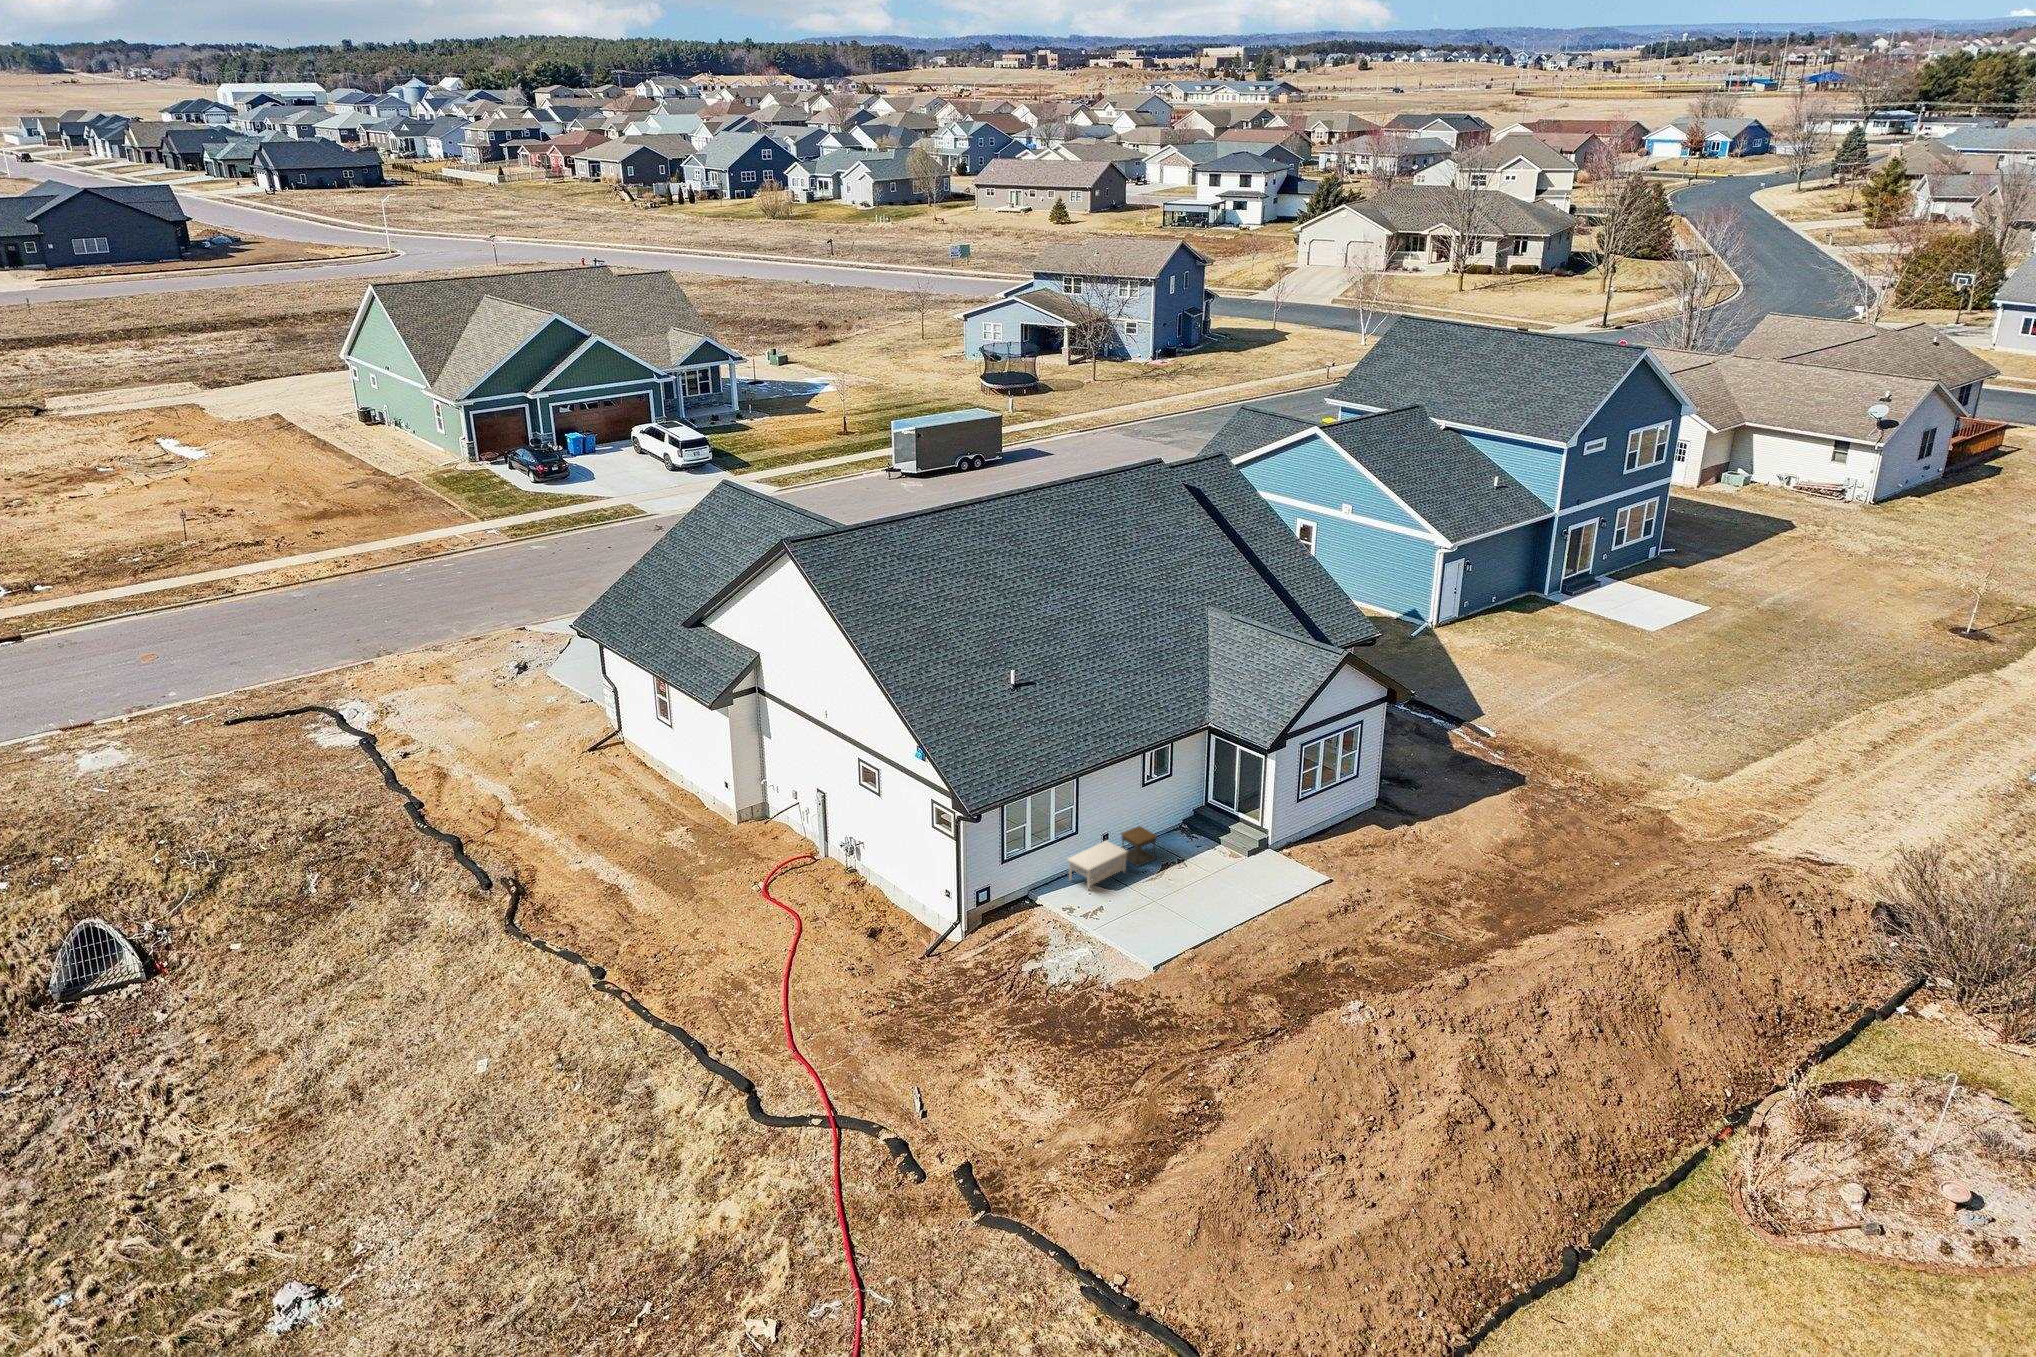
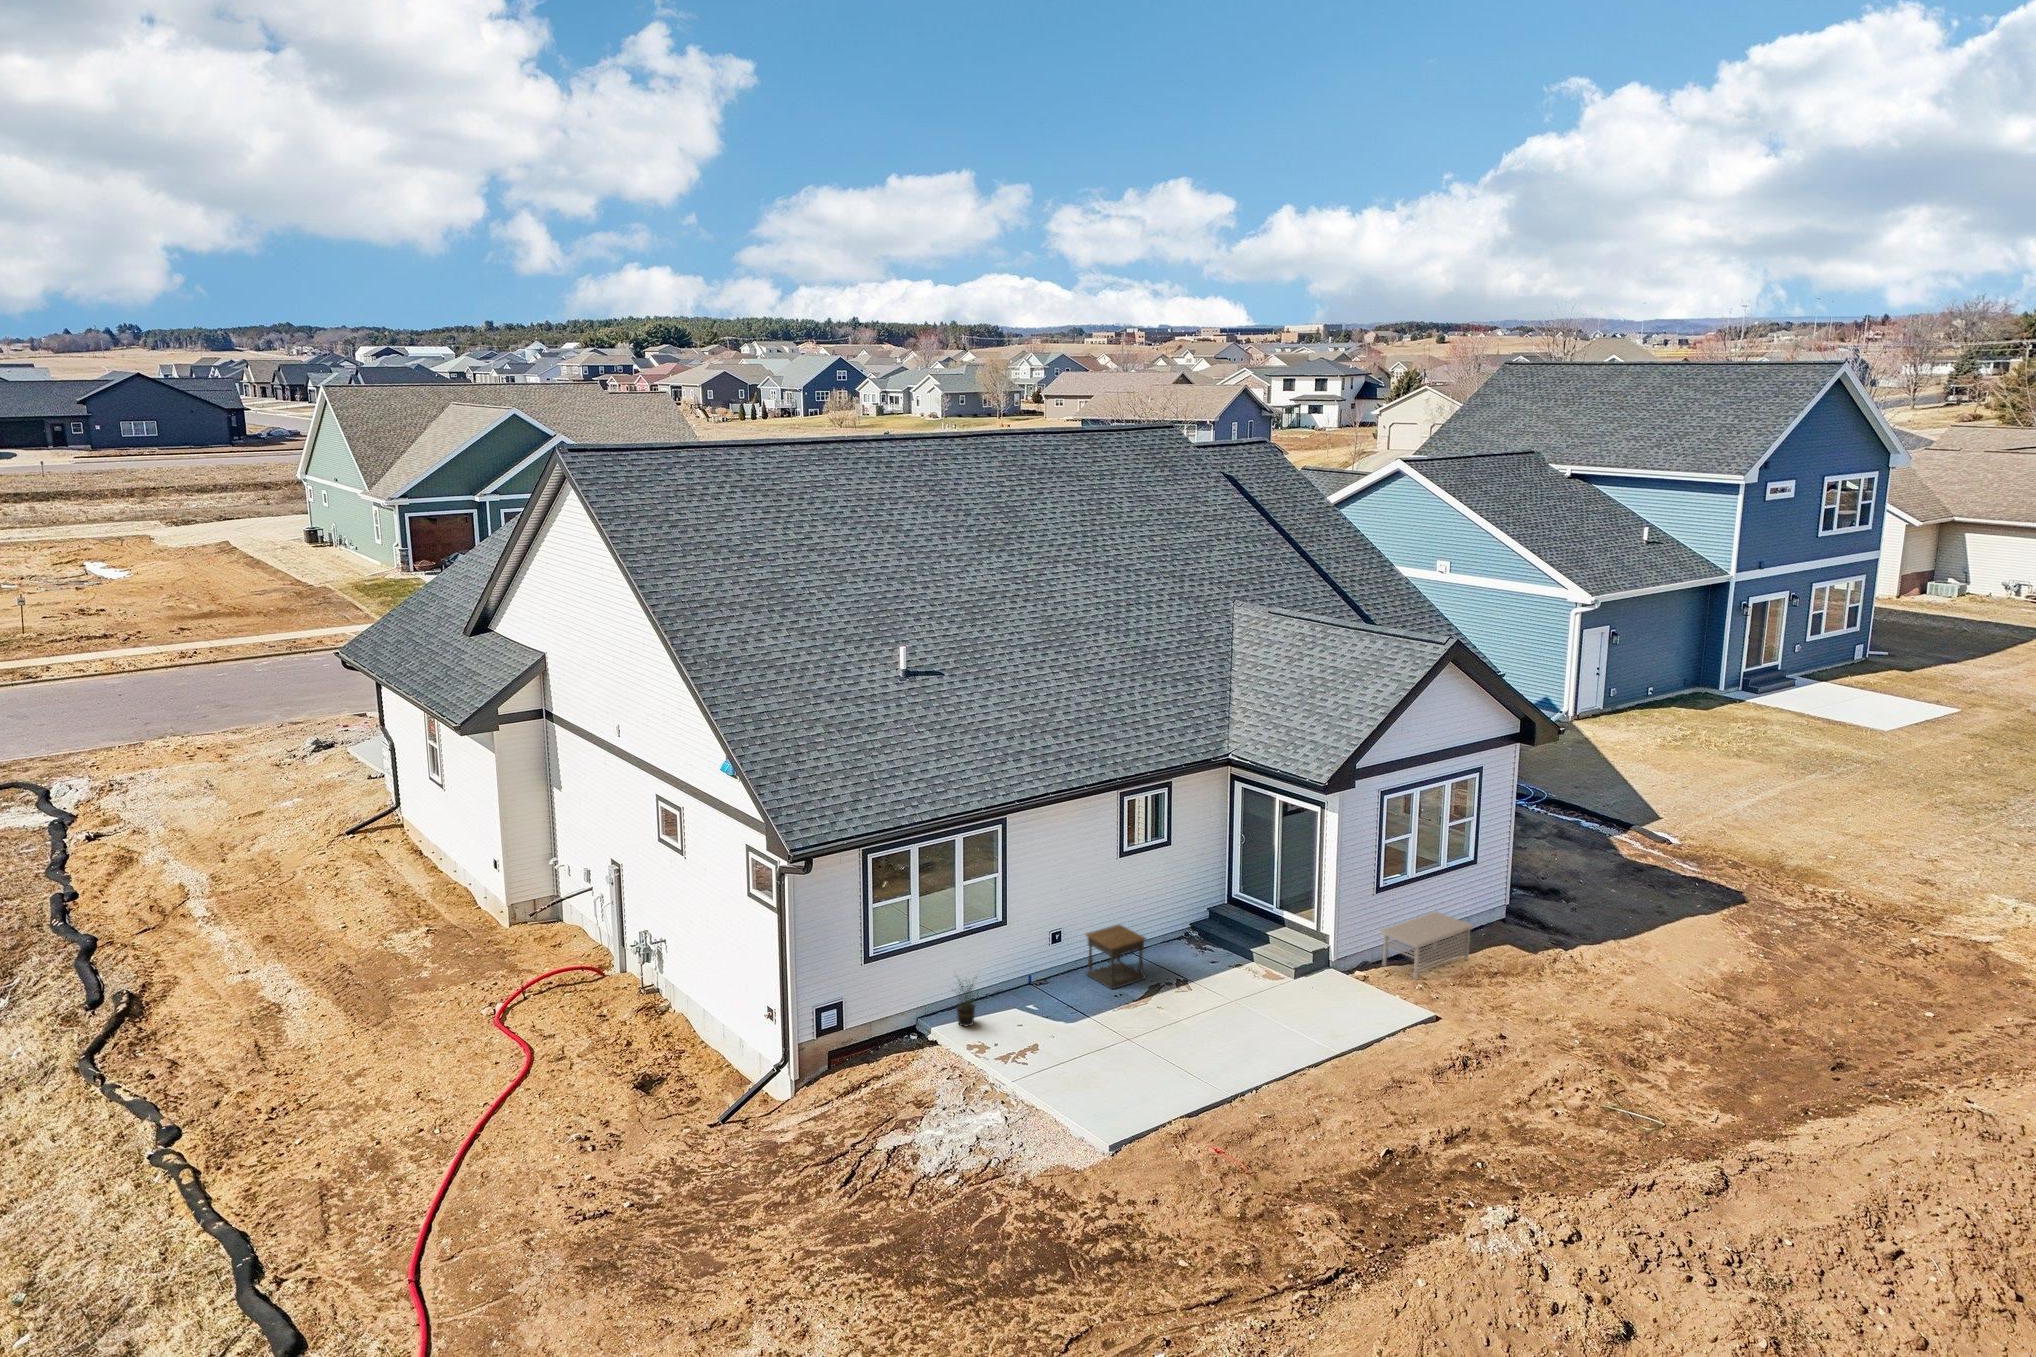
storage bench: present [1067,841,1127,889] -> present [1380,912,1473,979]
potted plant: none [1046,862,1064,894] -> present [956,979,975,1026]

